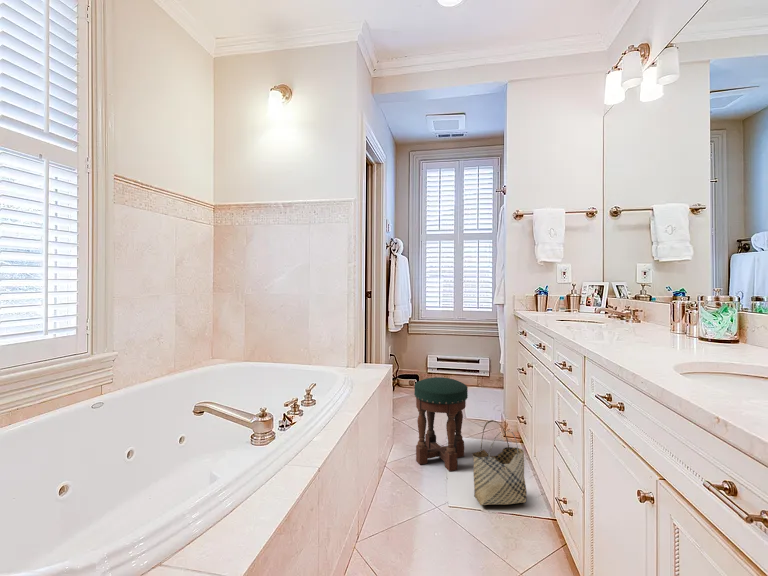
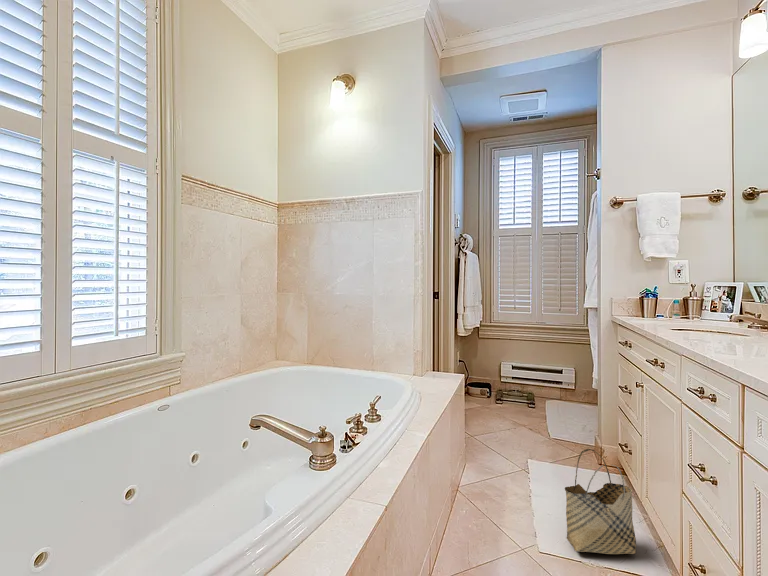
stool: present [414,377,468,471] -> none [491,392,555,503]

